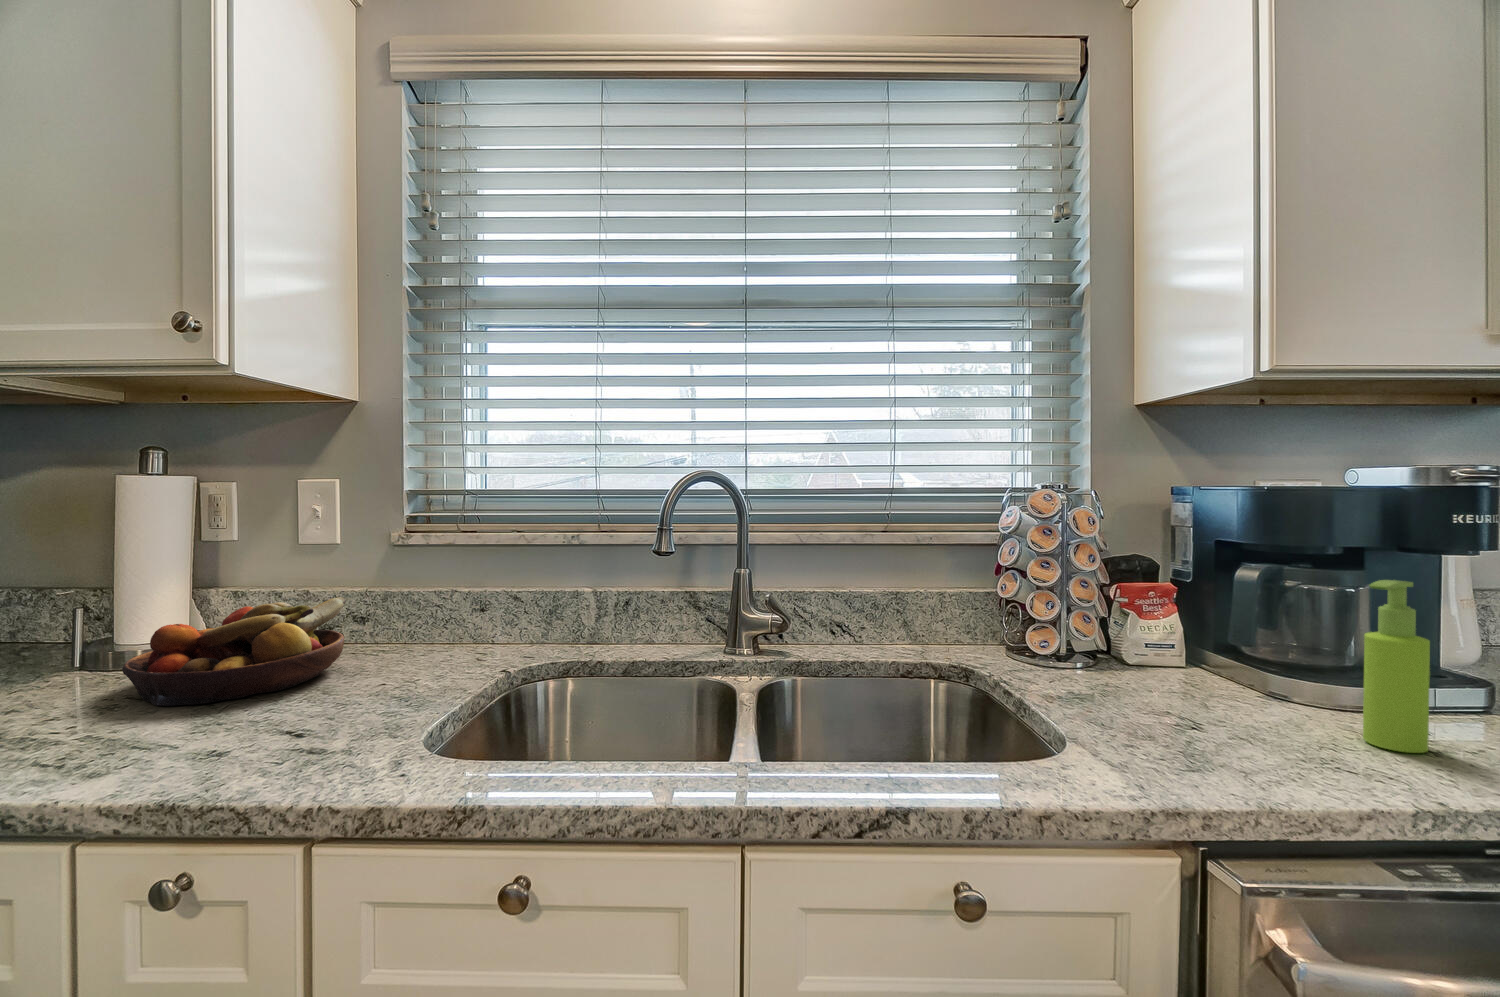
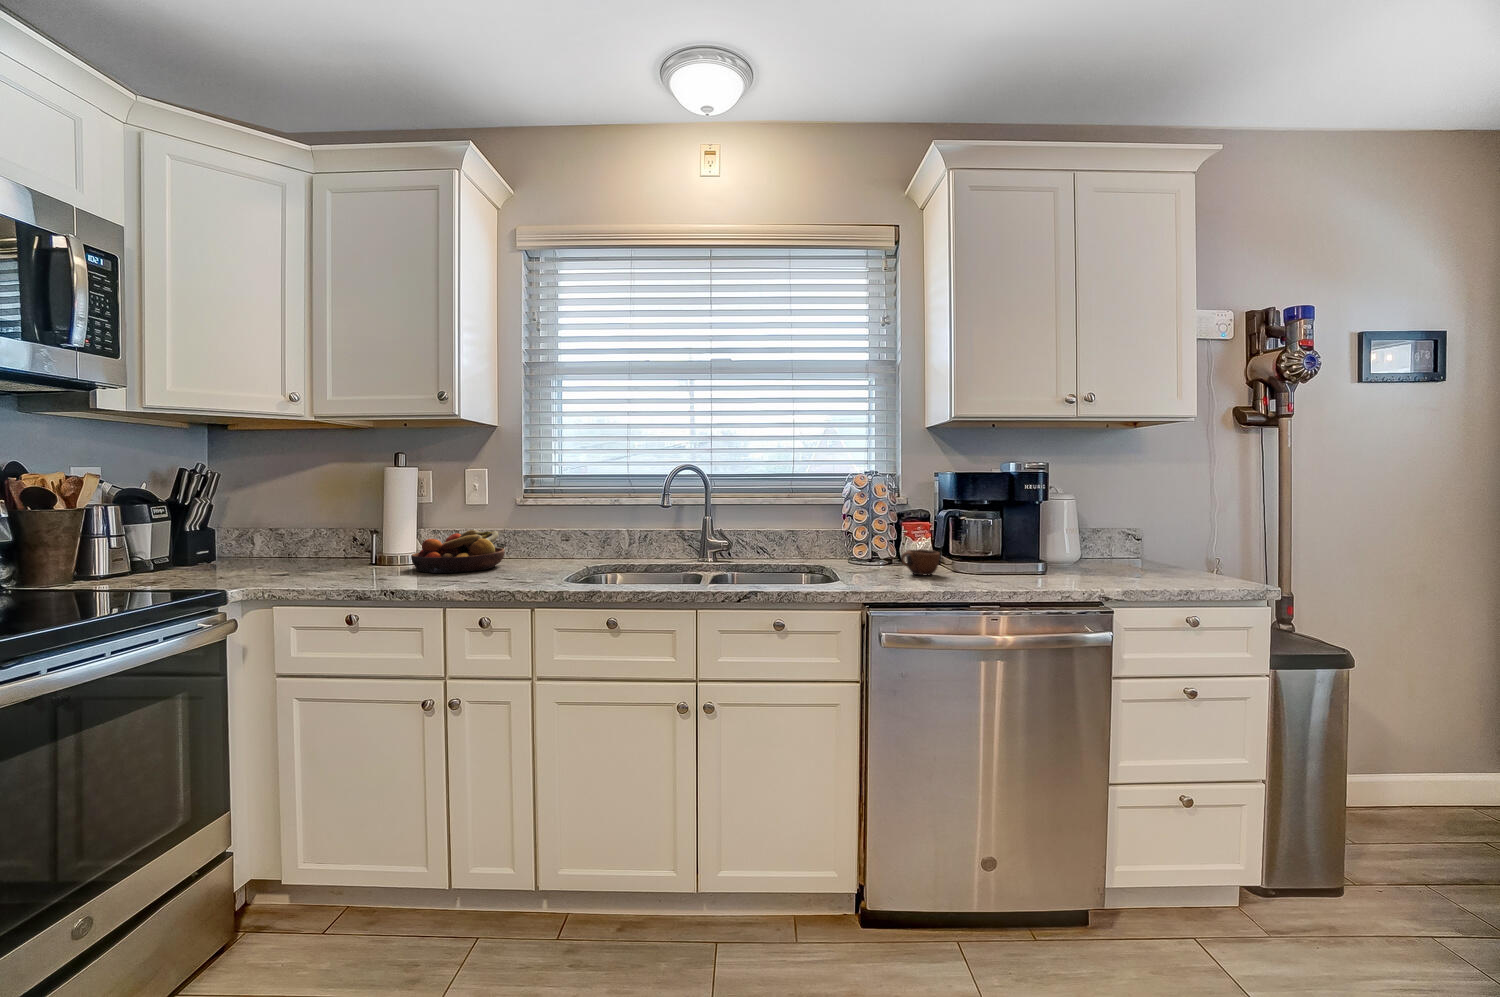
soap dispenser: present [1363,580,1430,753] -> none [962,511,986,582]
mug: none [1182,650,1269,716] -> present [901,549,940,575]

